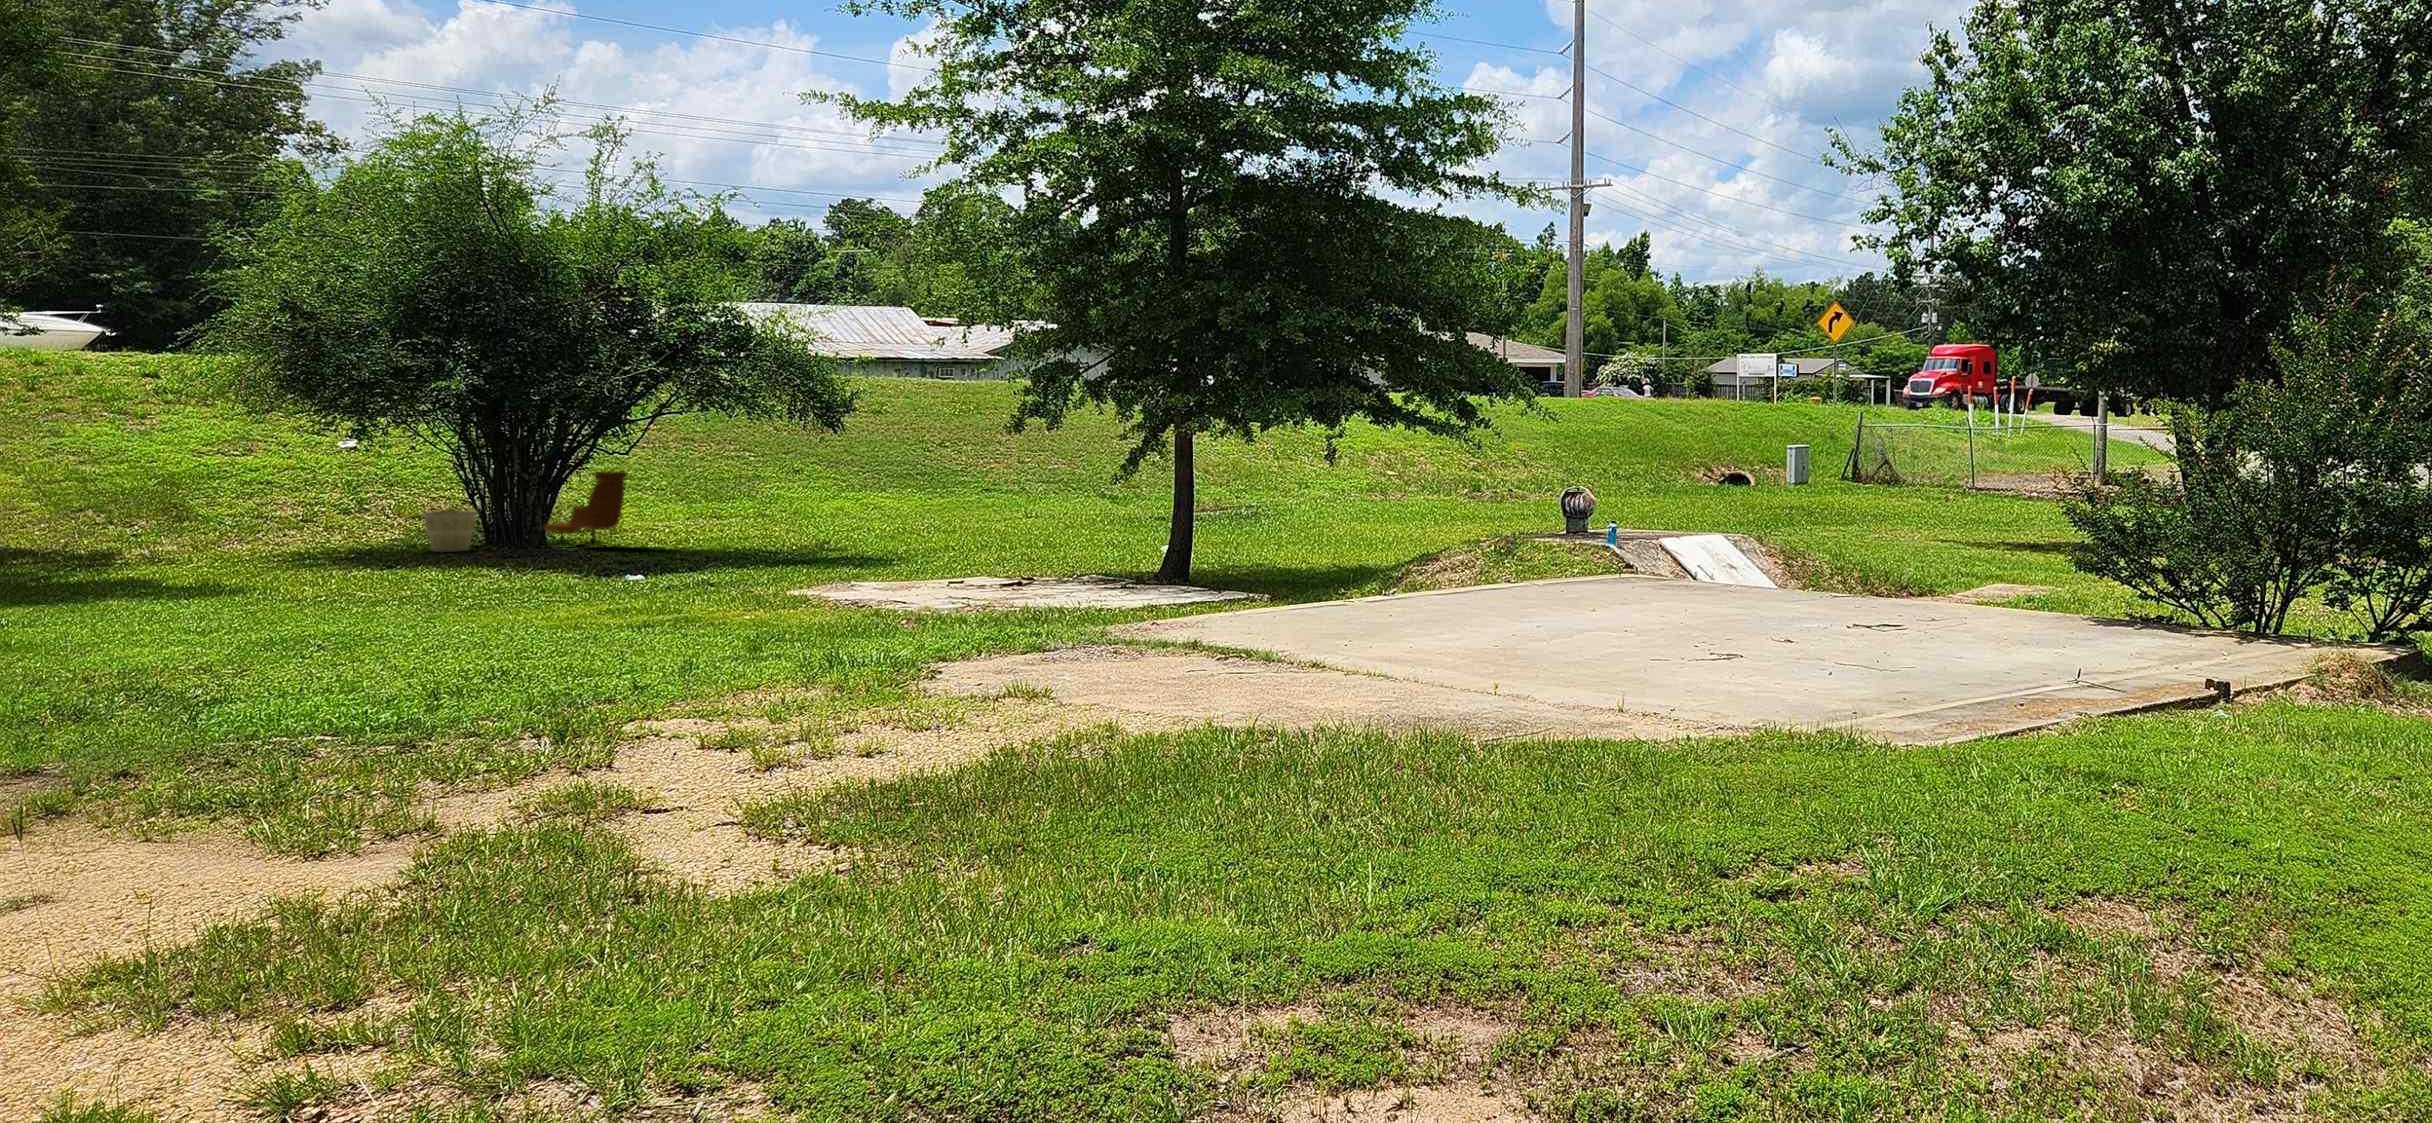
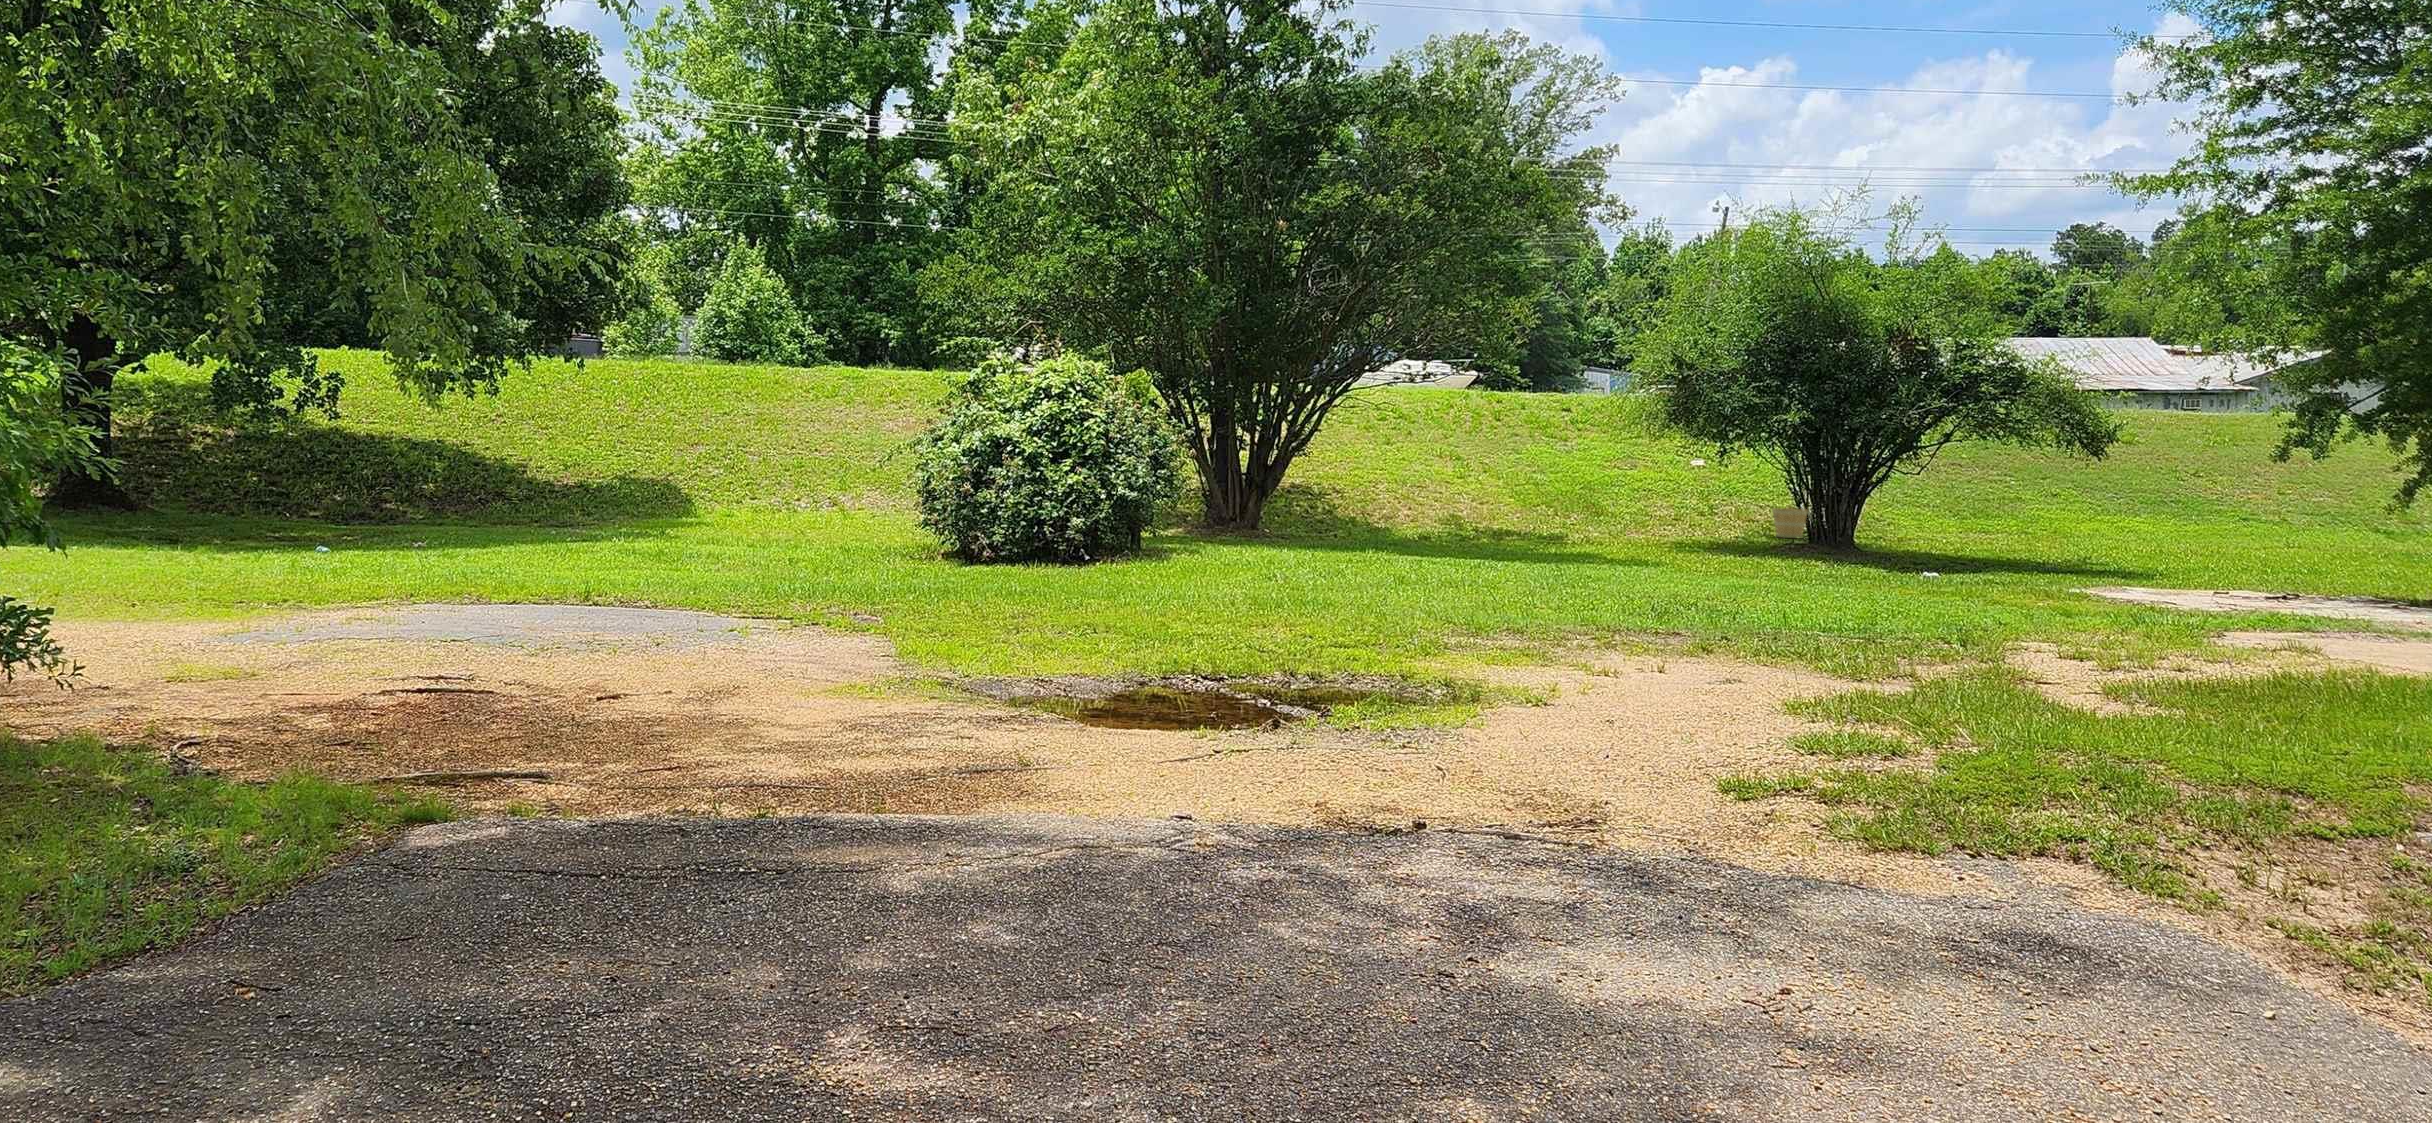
lounge chair: present [544,471,627,546] -> none [1854,484,1918,544]

